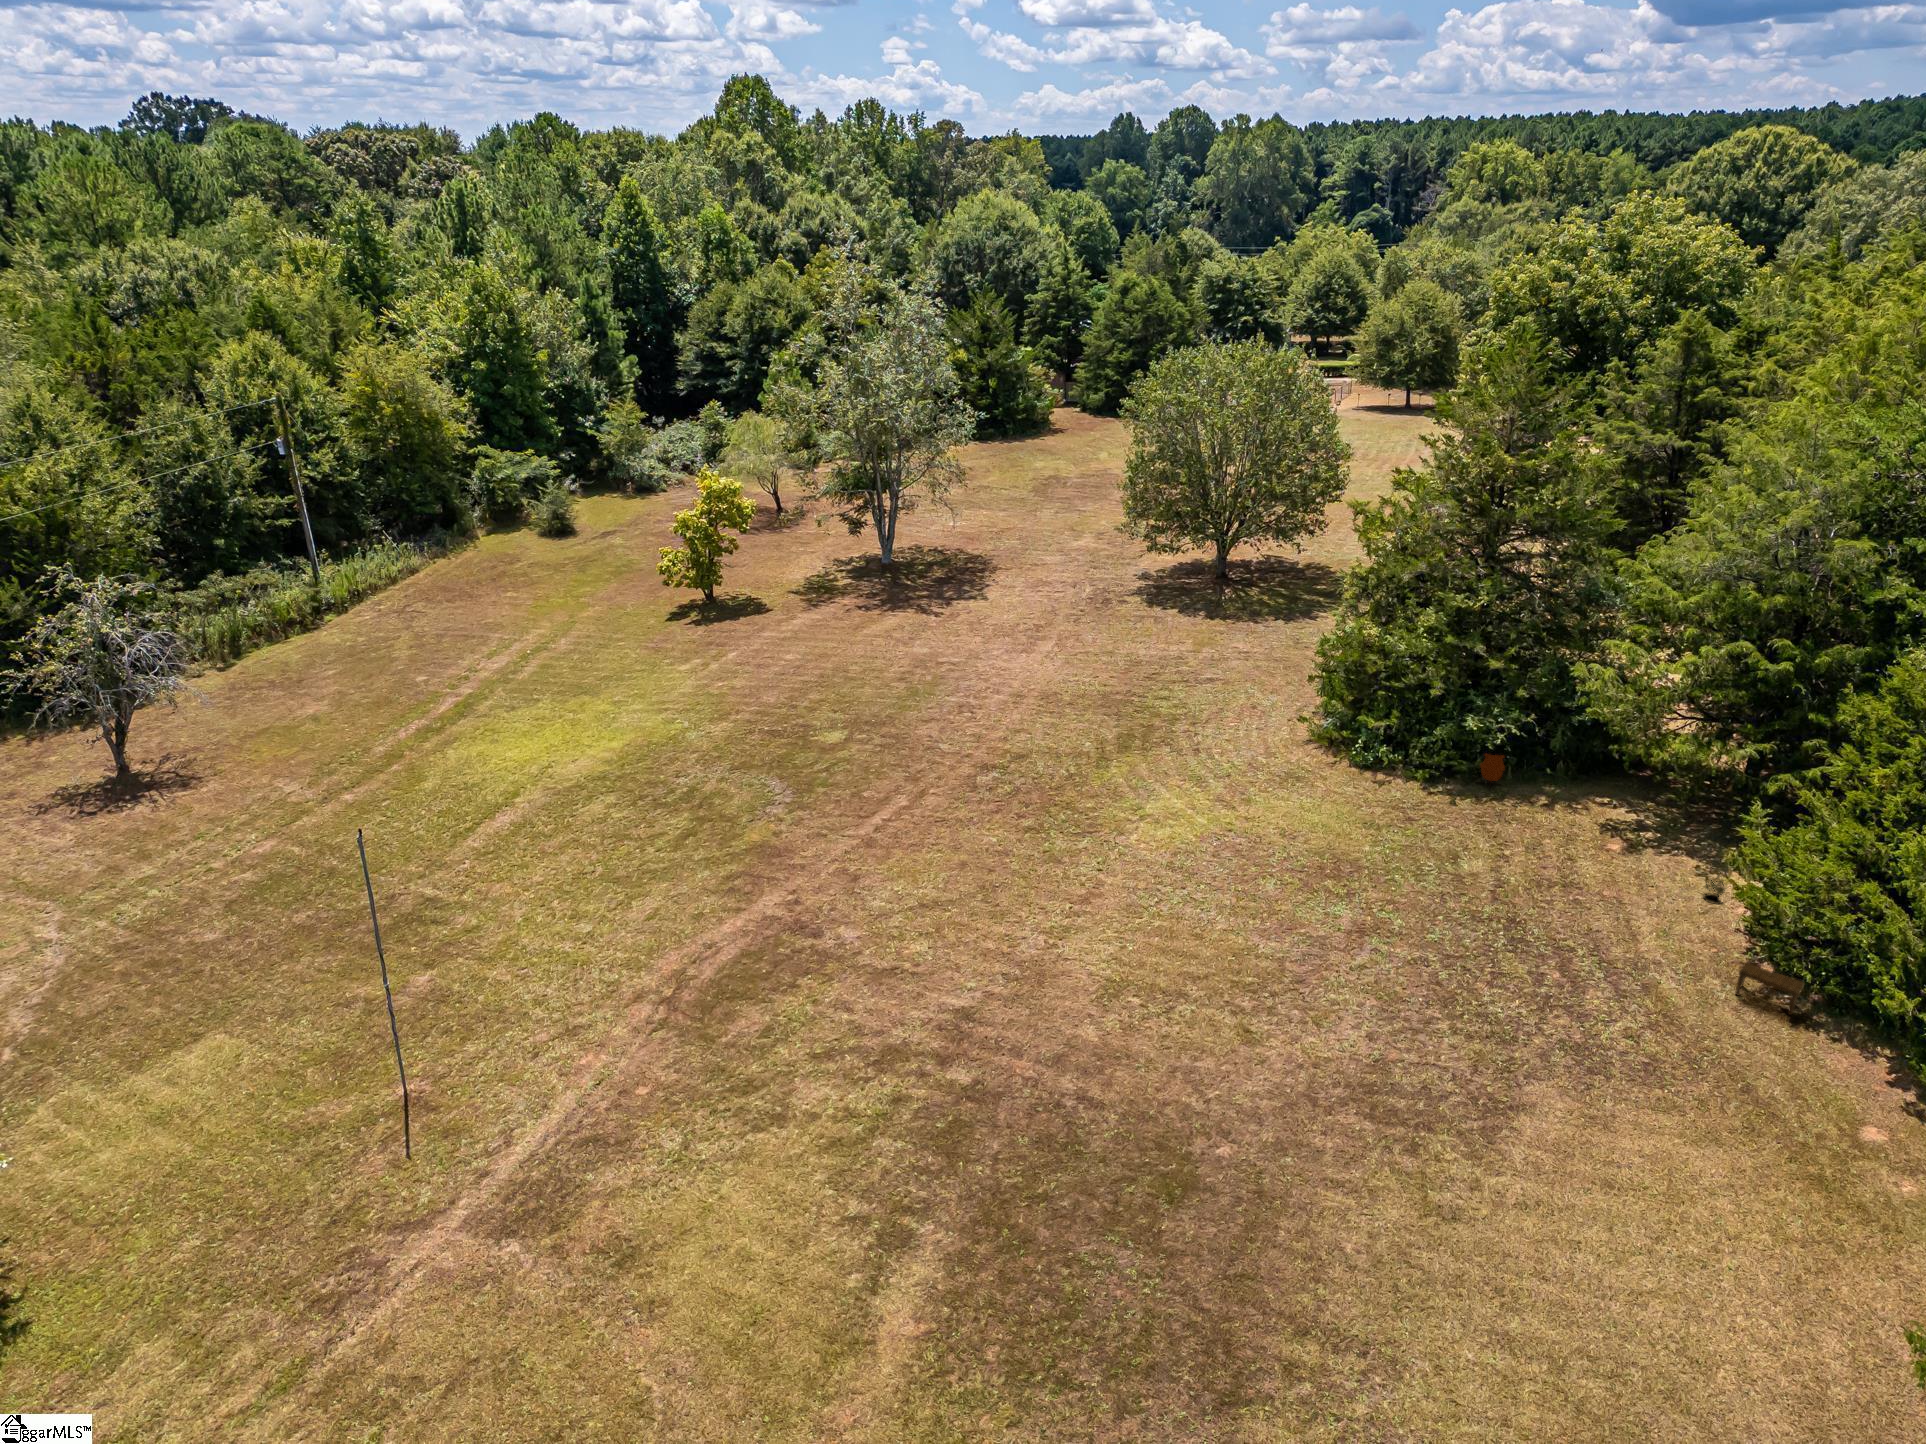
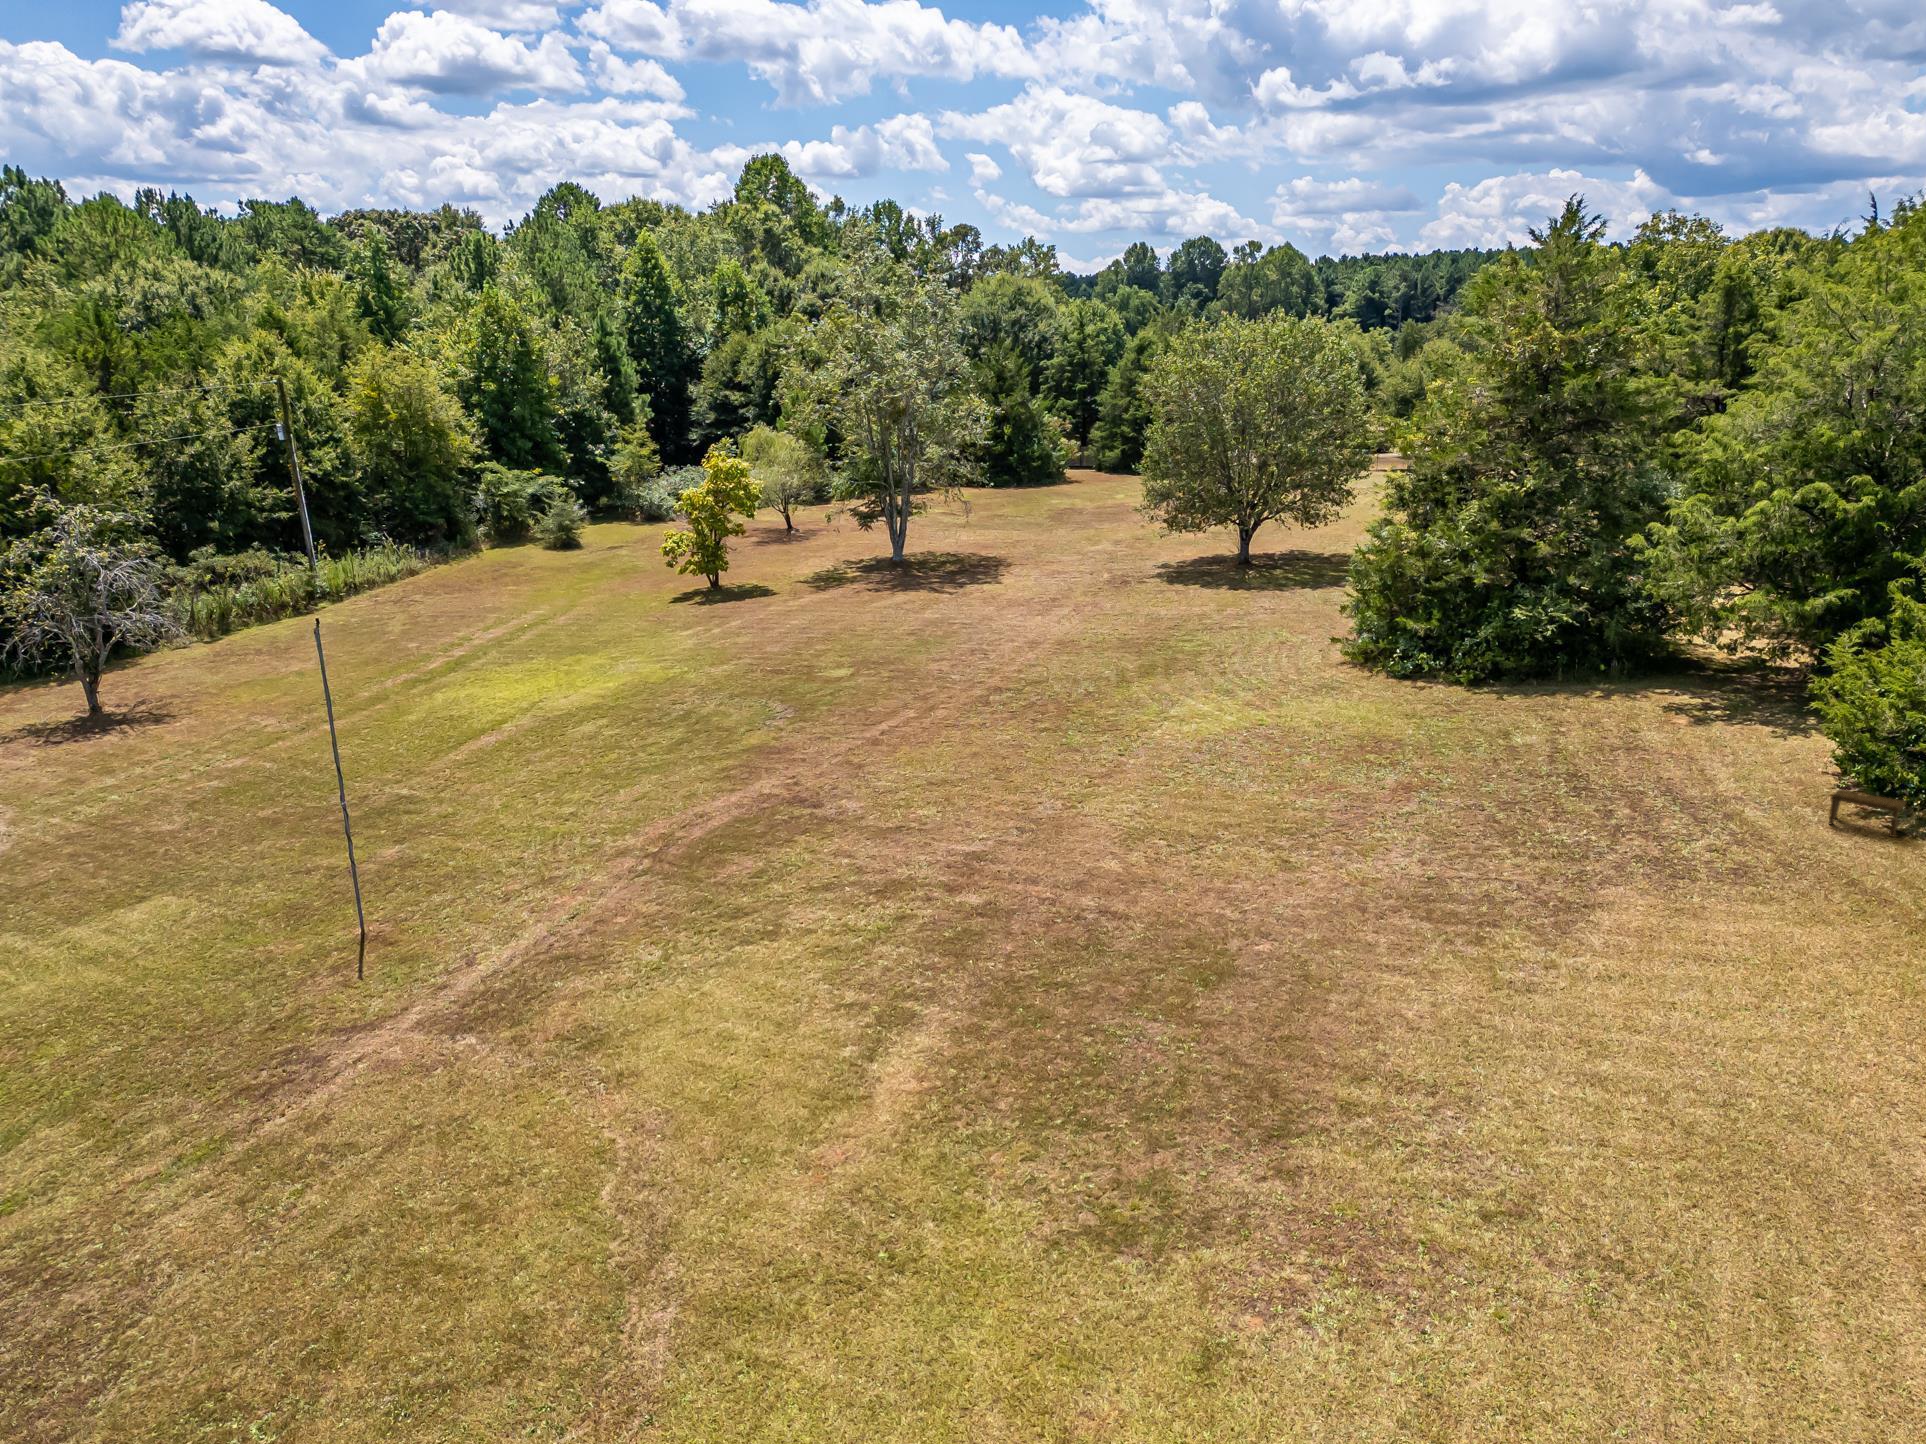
lounge chair: present [1480,754,1505,789] -> none [1530,649,1561,692]
potted tree: present [1703,871,1725,904] -> none [1785,723,1814,762]

